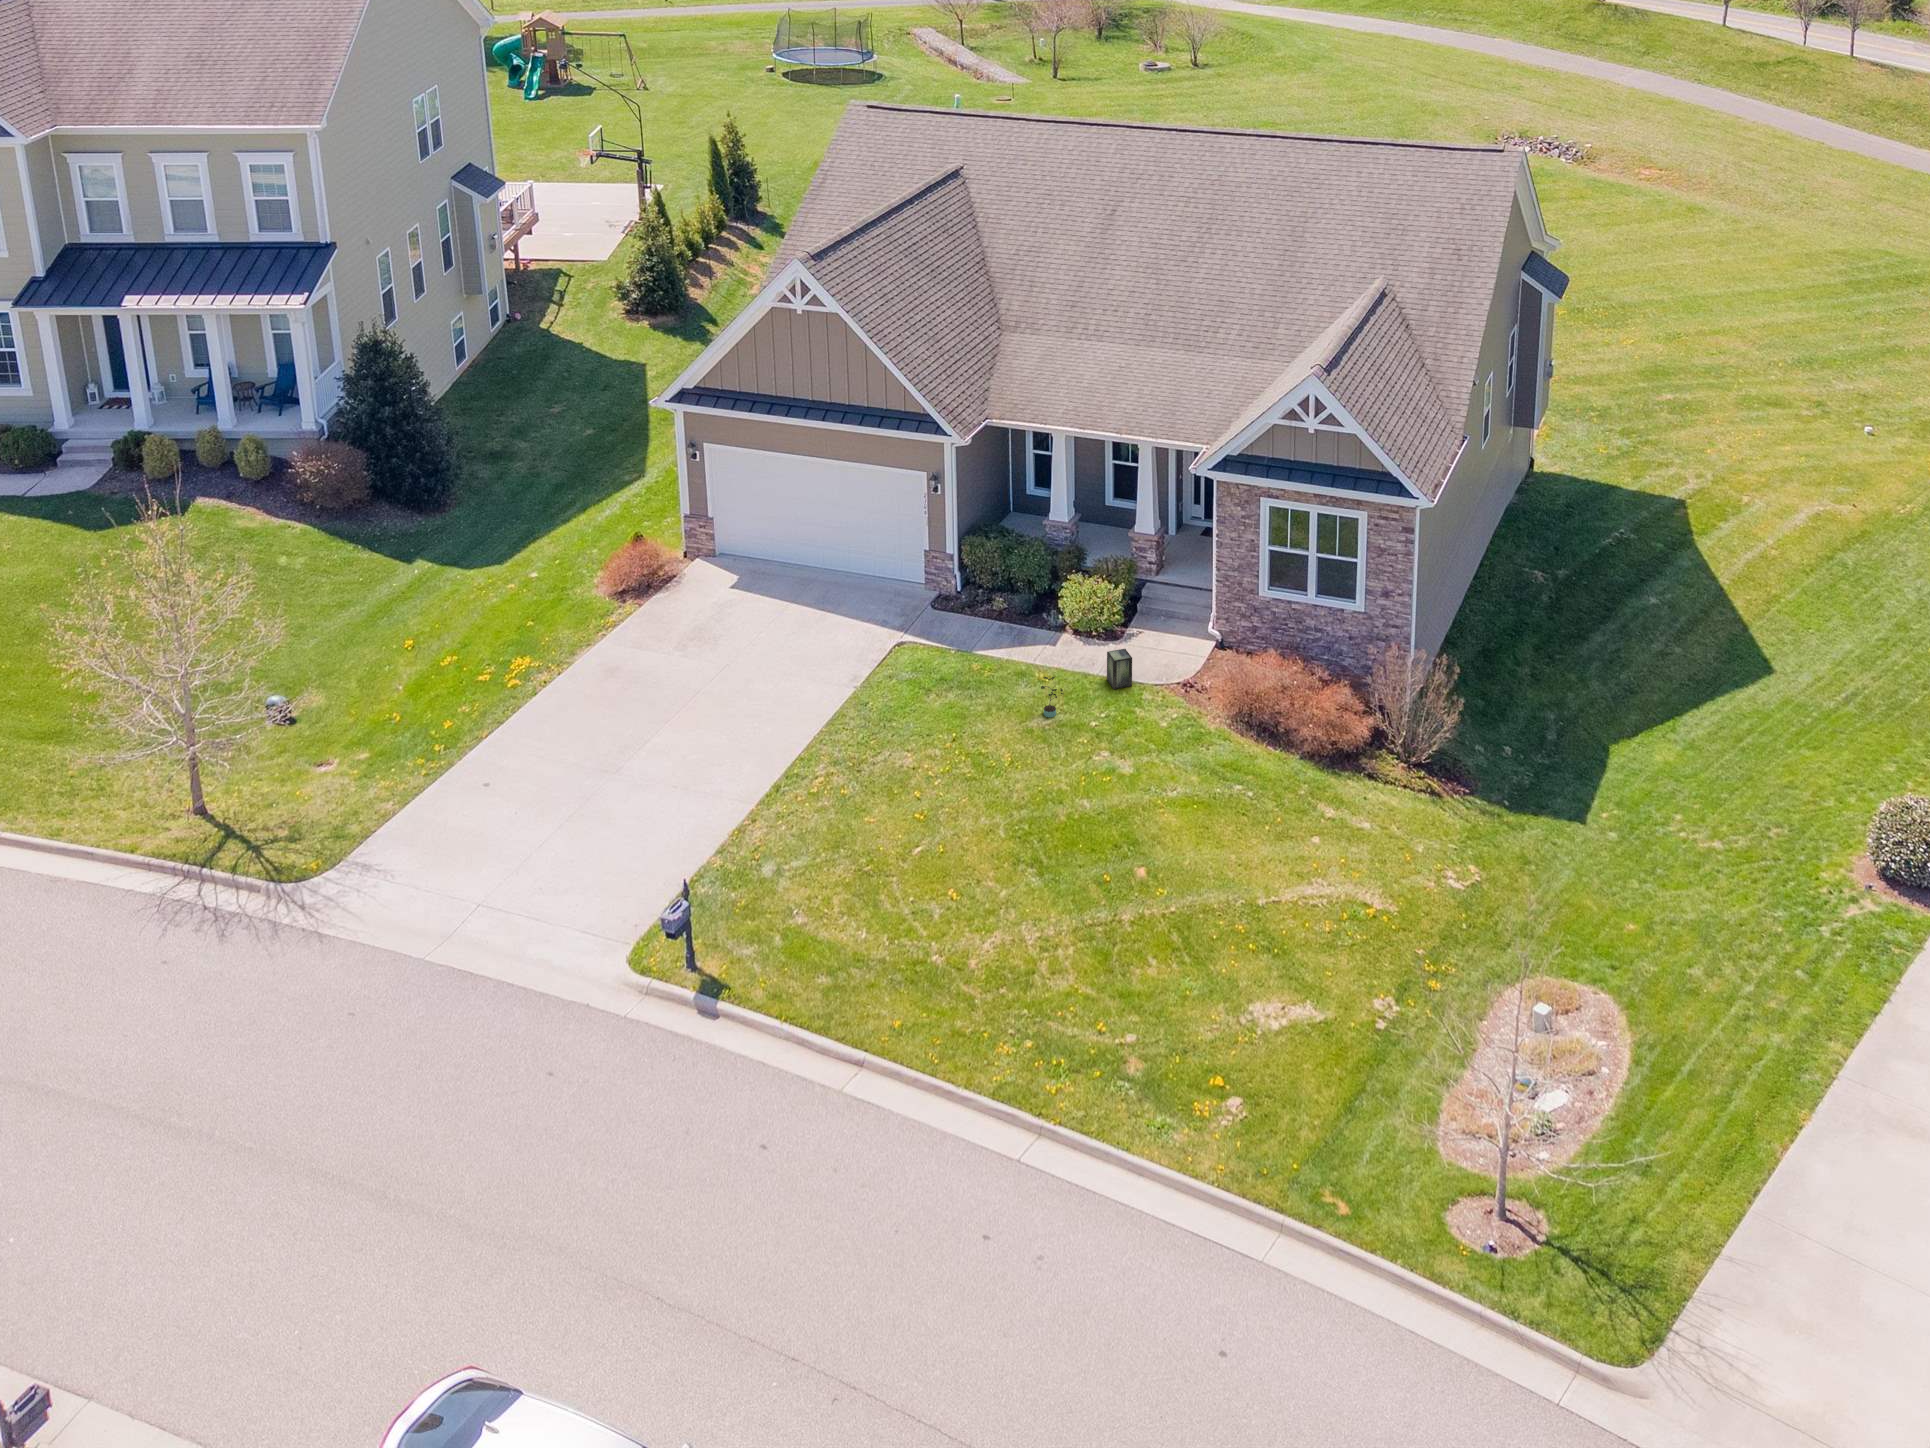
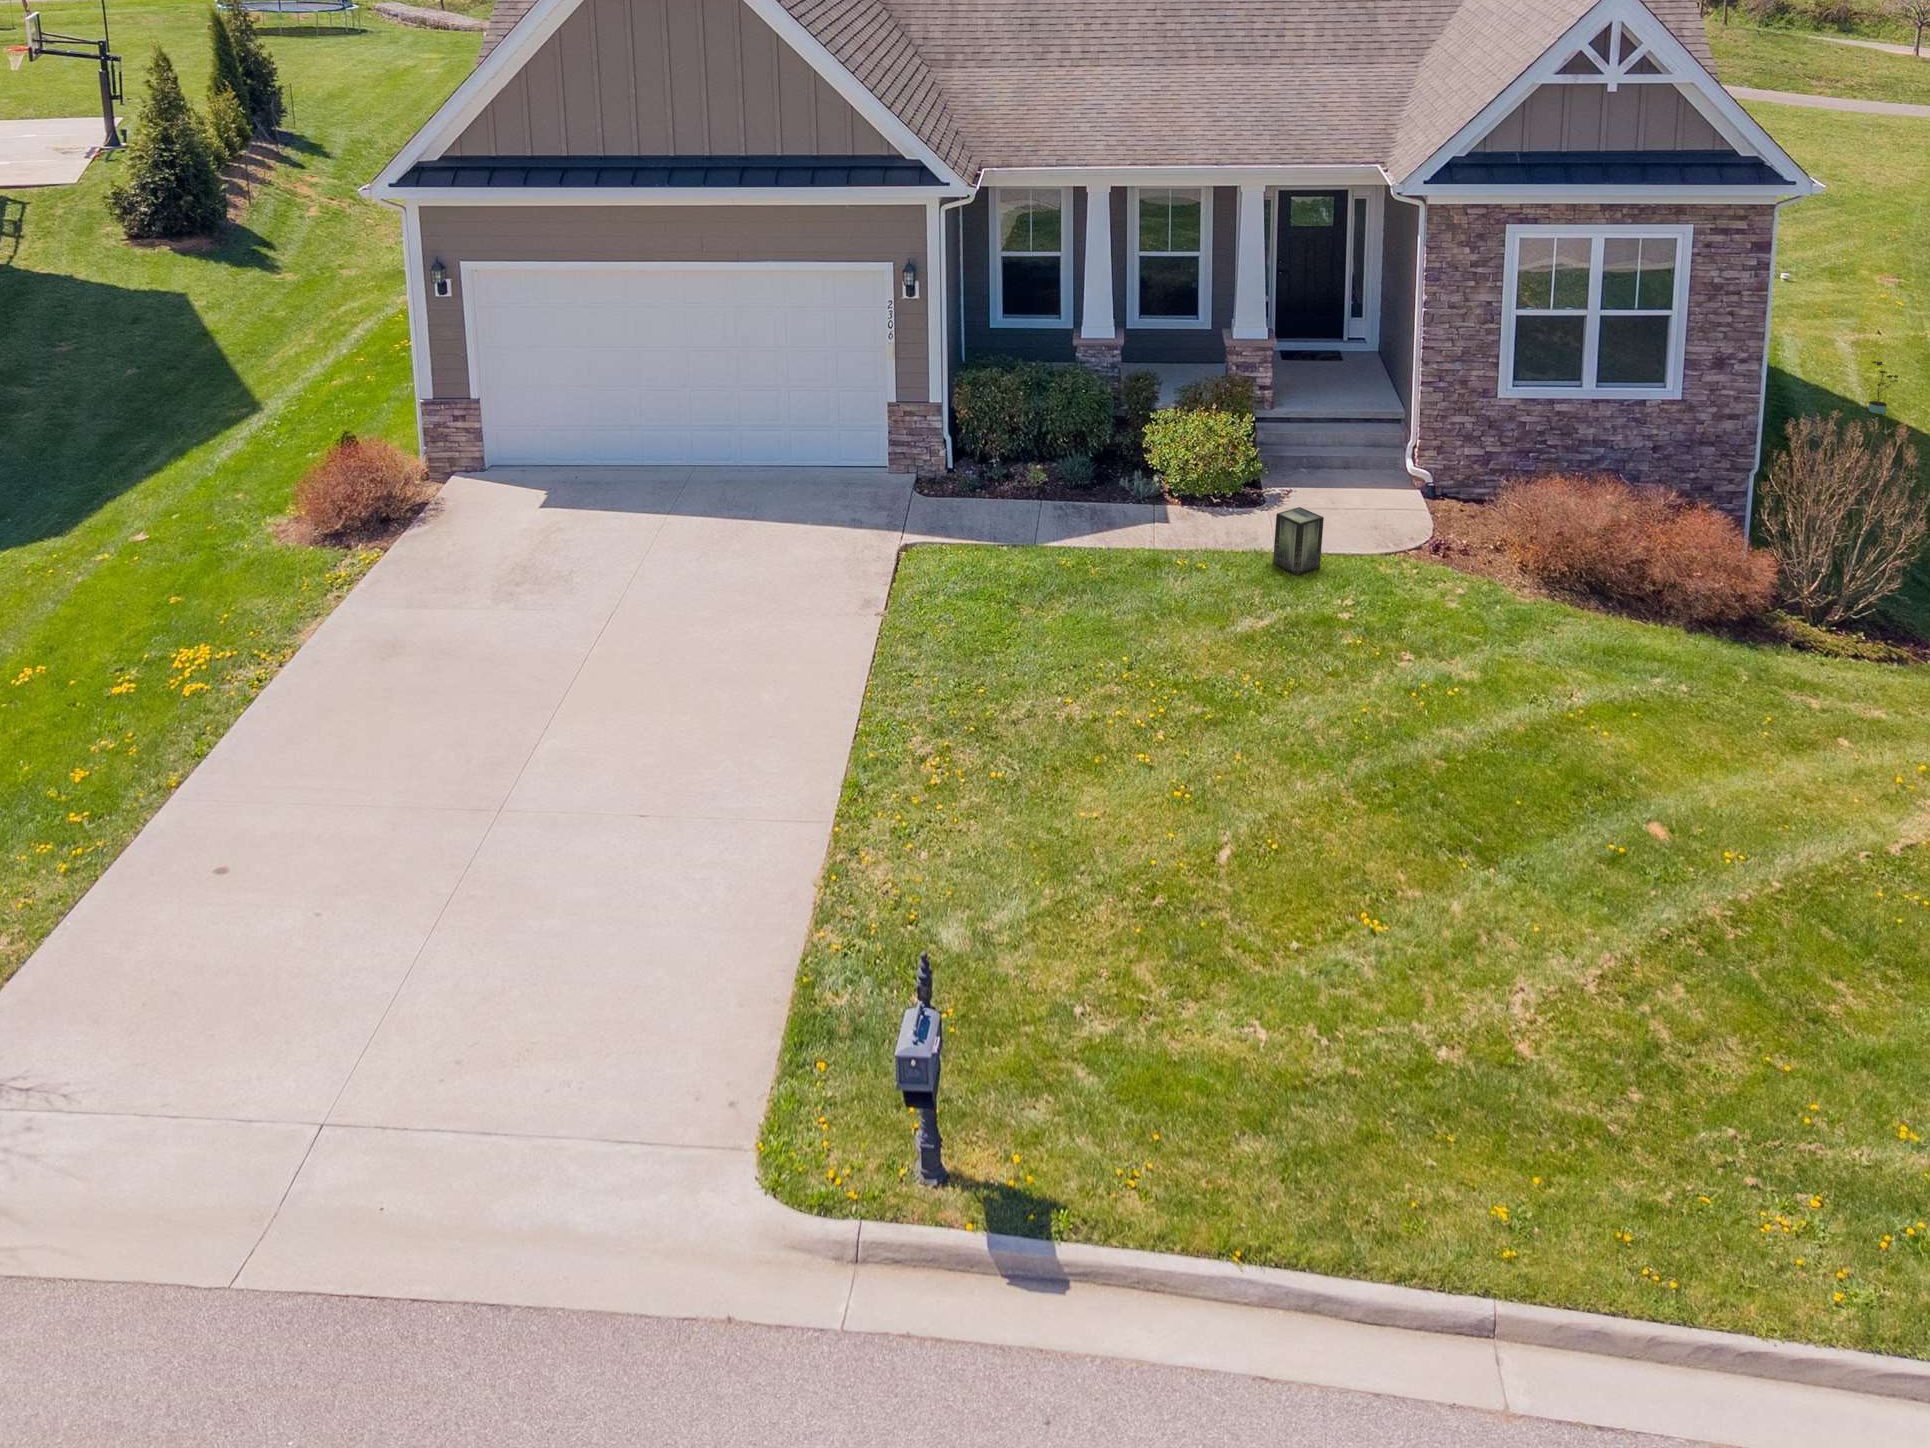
potted plant: present [1041,677,1063,717] -> present [1868,361,1898,414]

